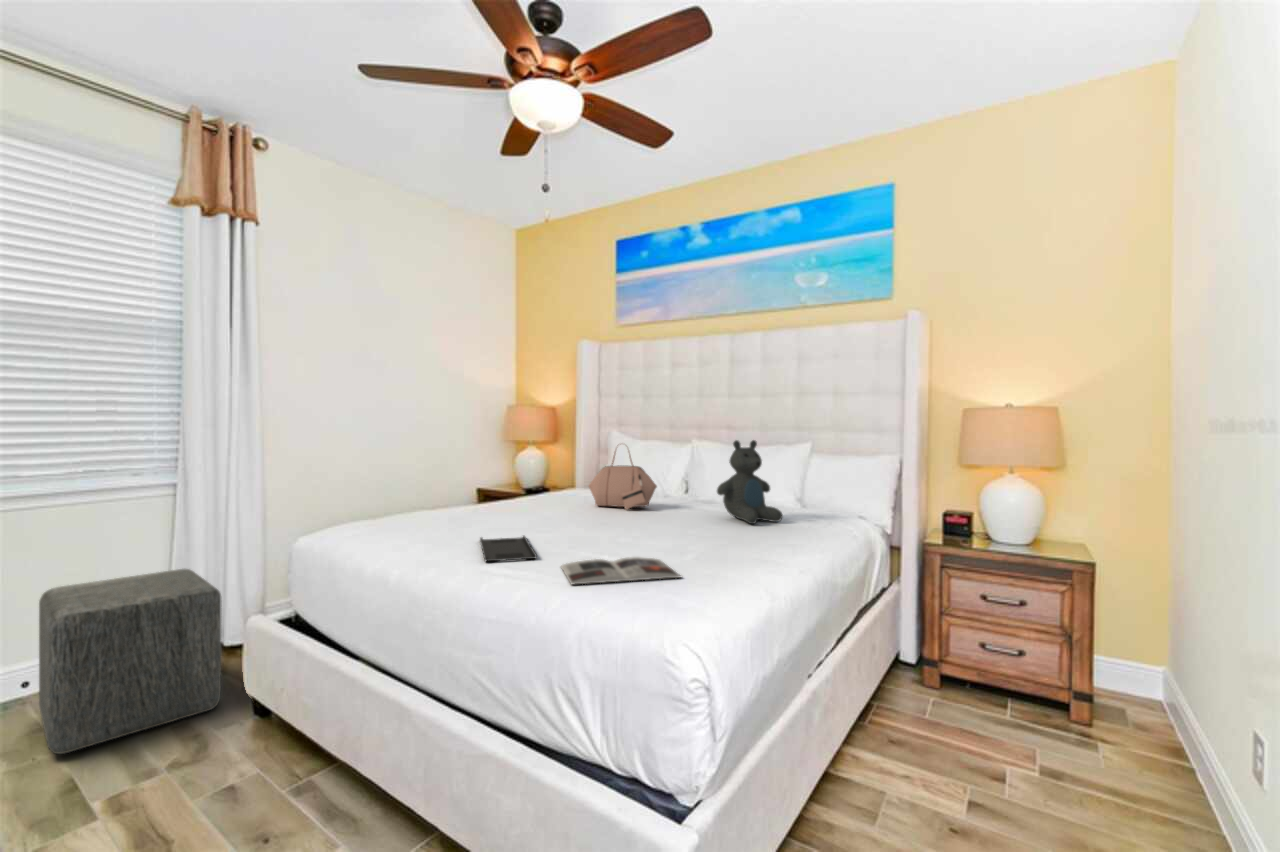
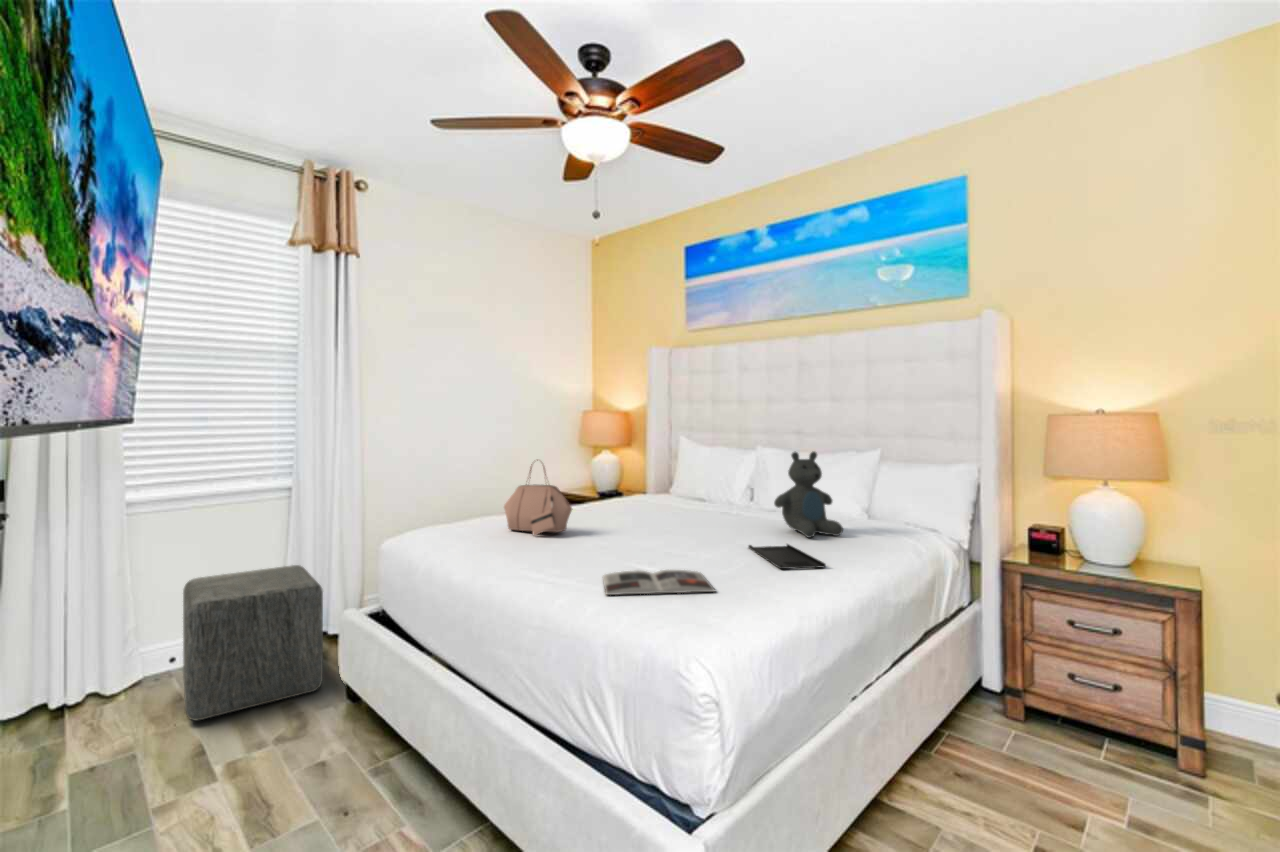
handbag: present [589,451,657,510] -> present [504,460,572,536]
tray: present [480,536,537,562] -> present [748,544,826,569]

